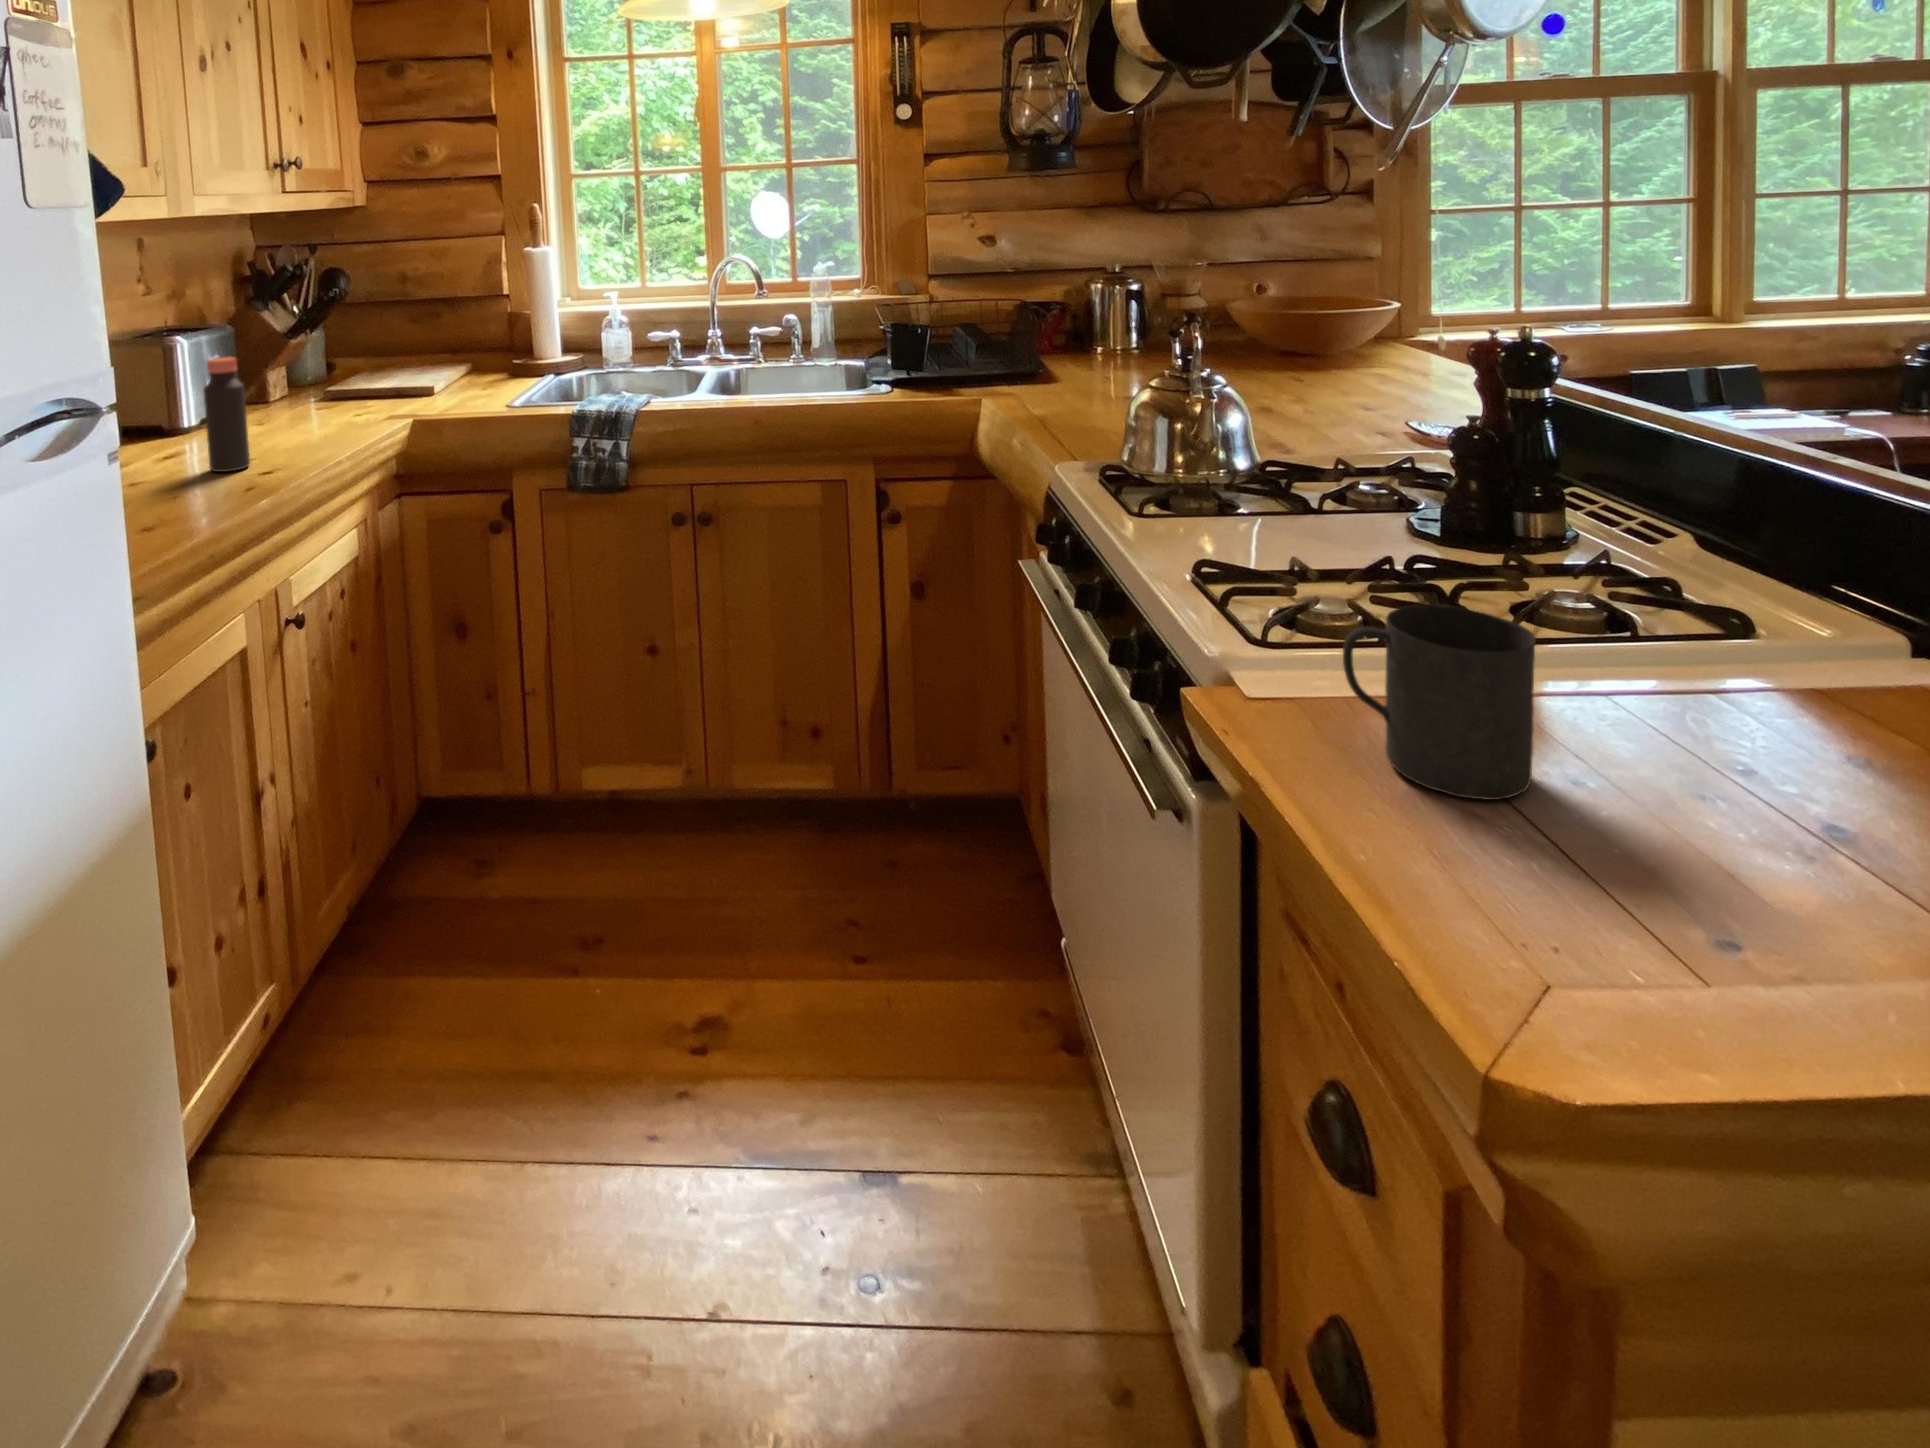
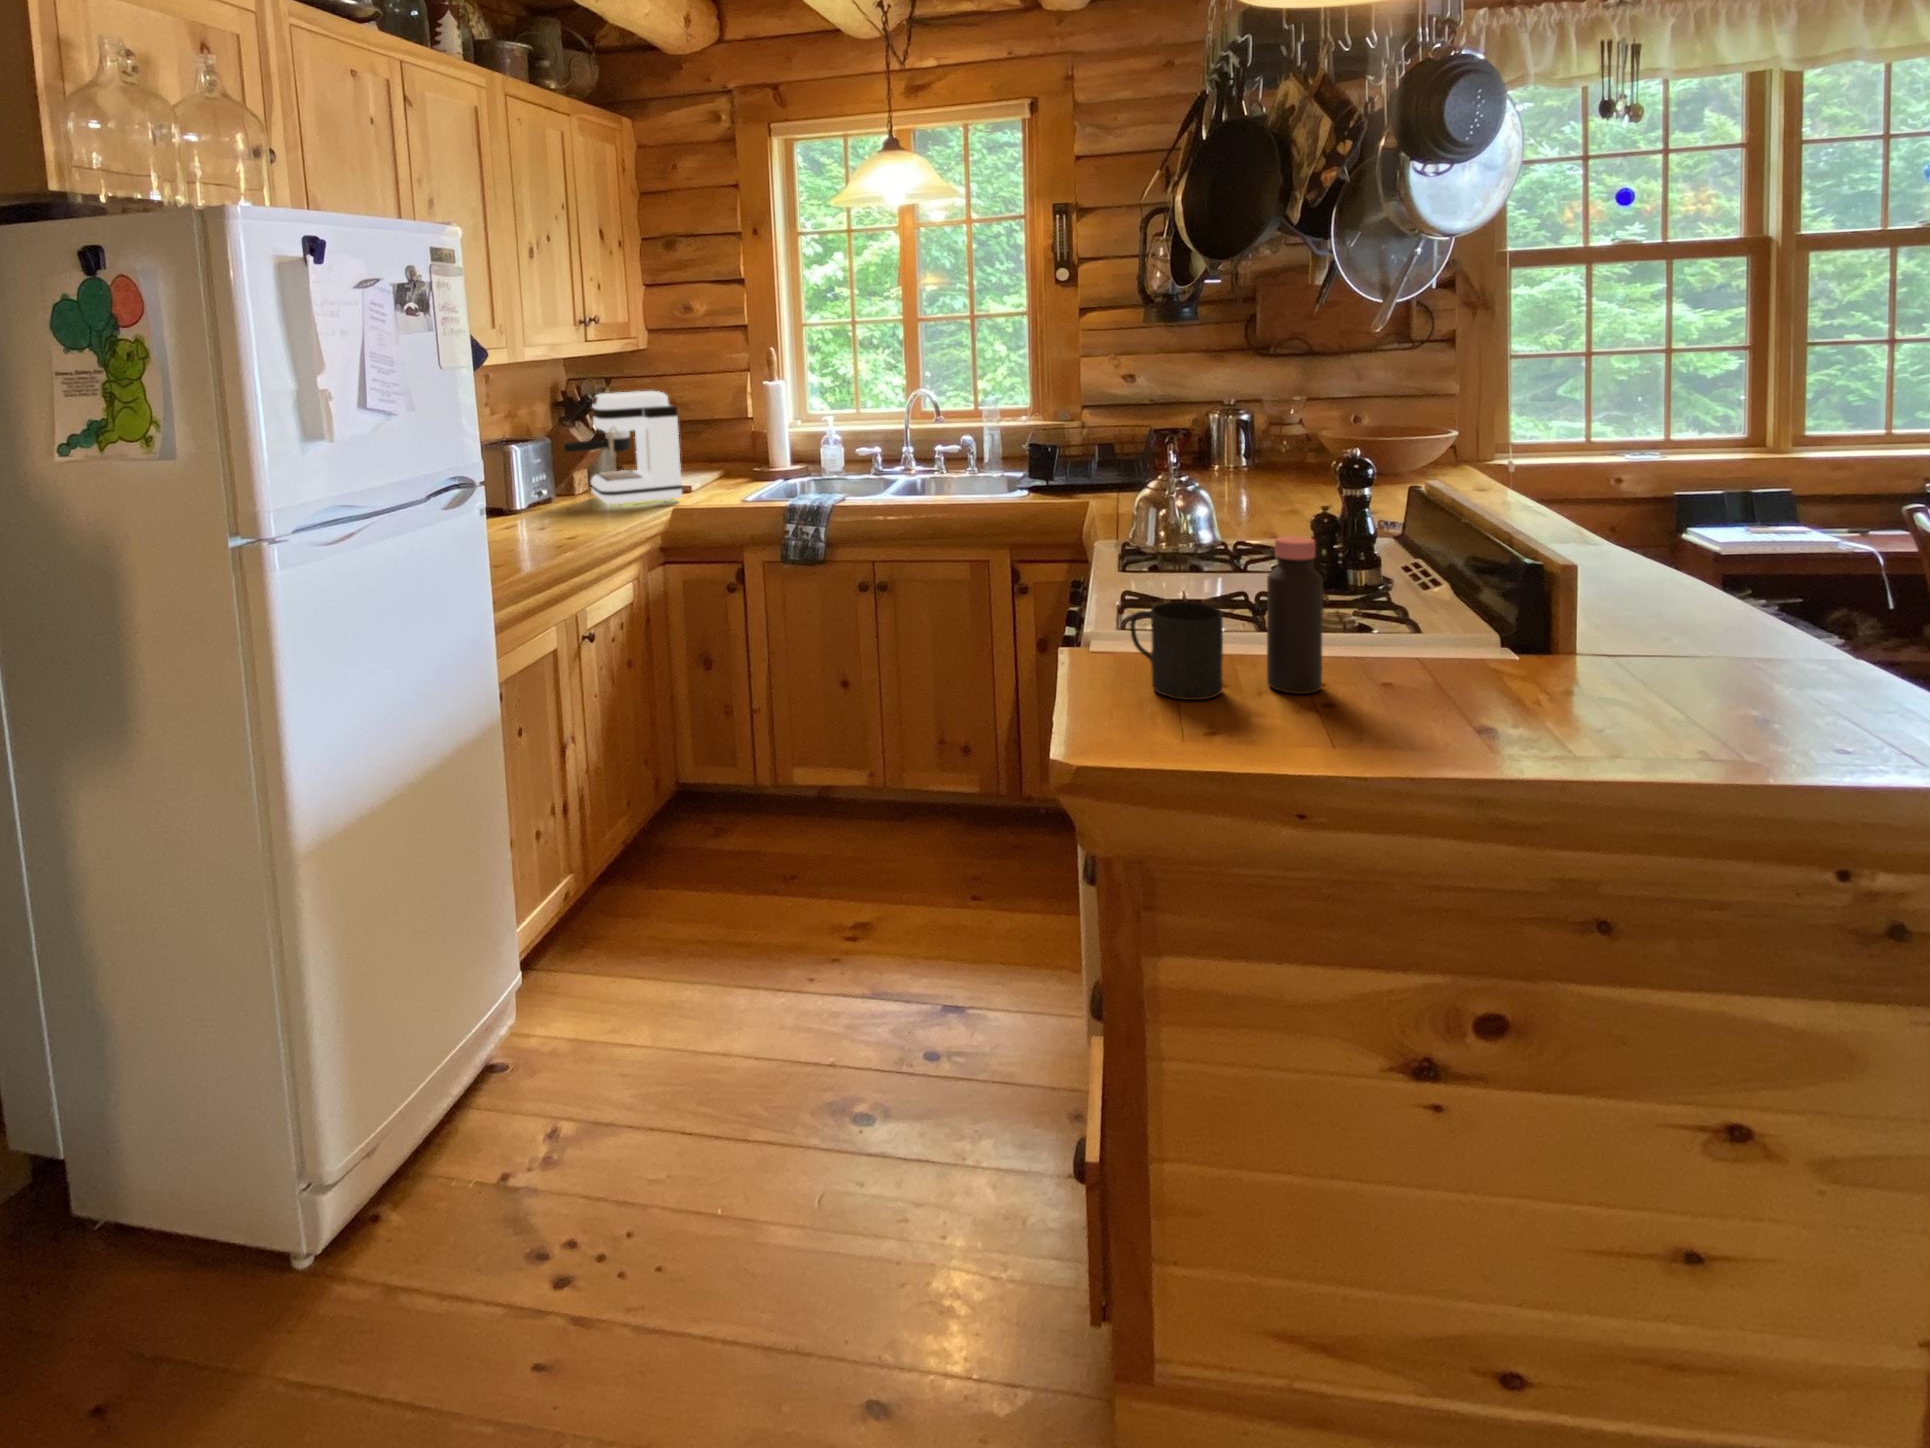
coffee maker: none [252,259,425,421] -> present [563,391,682,506]
bottle: present [204,357,250,472] -> present [1267,536,1323,694]

